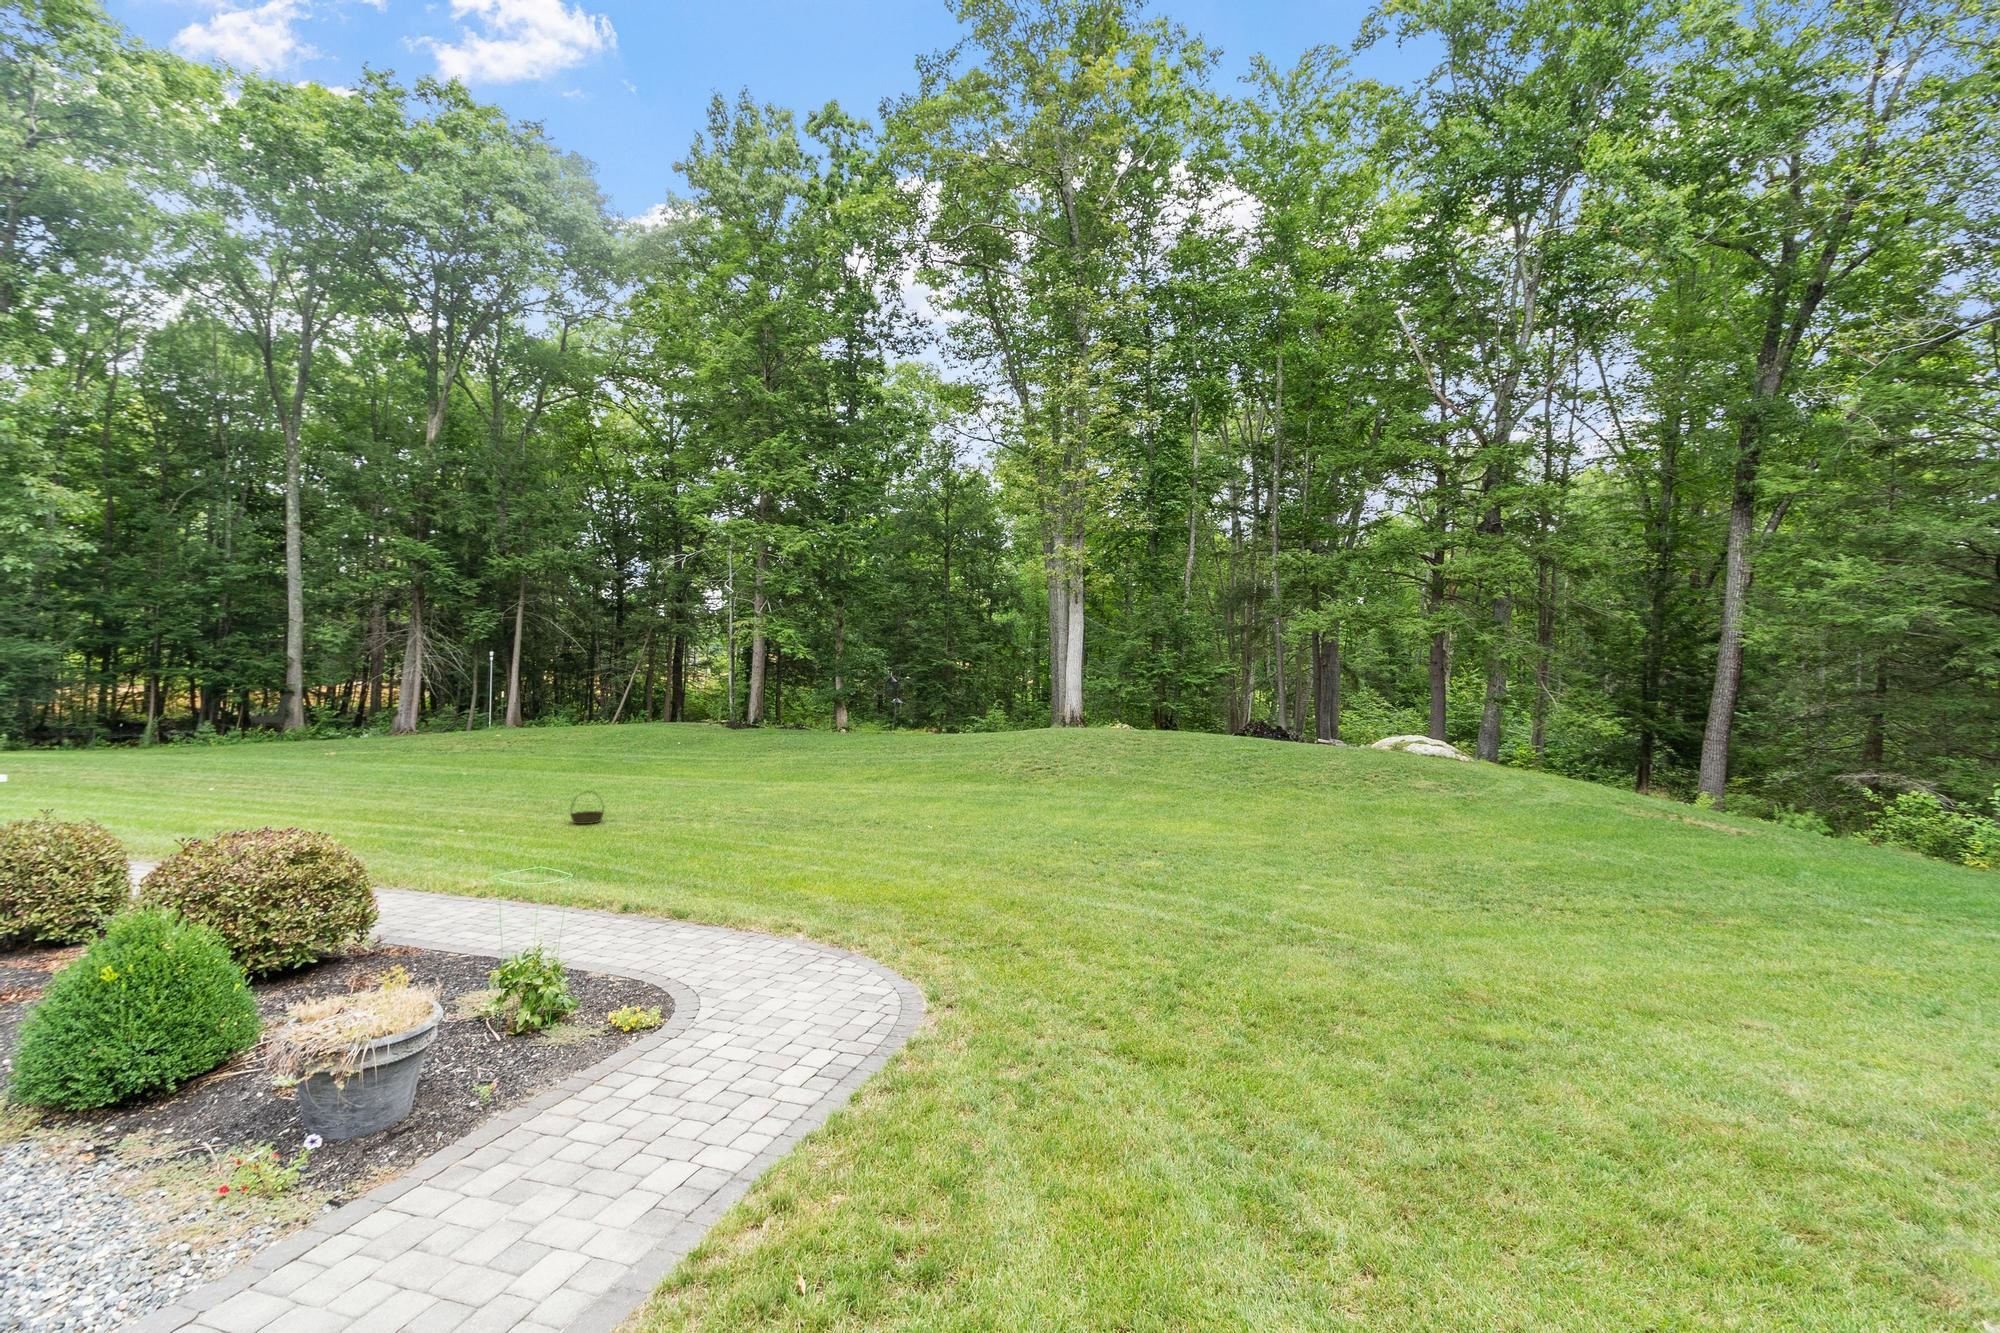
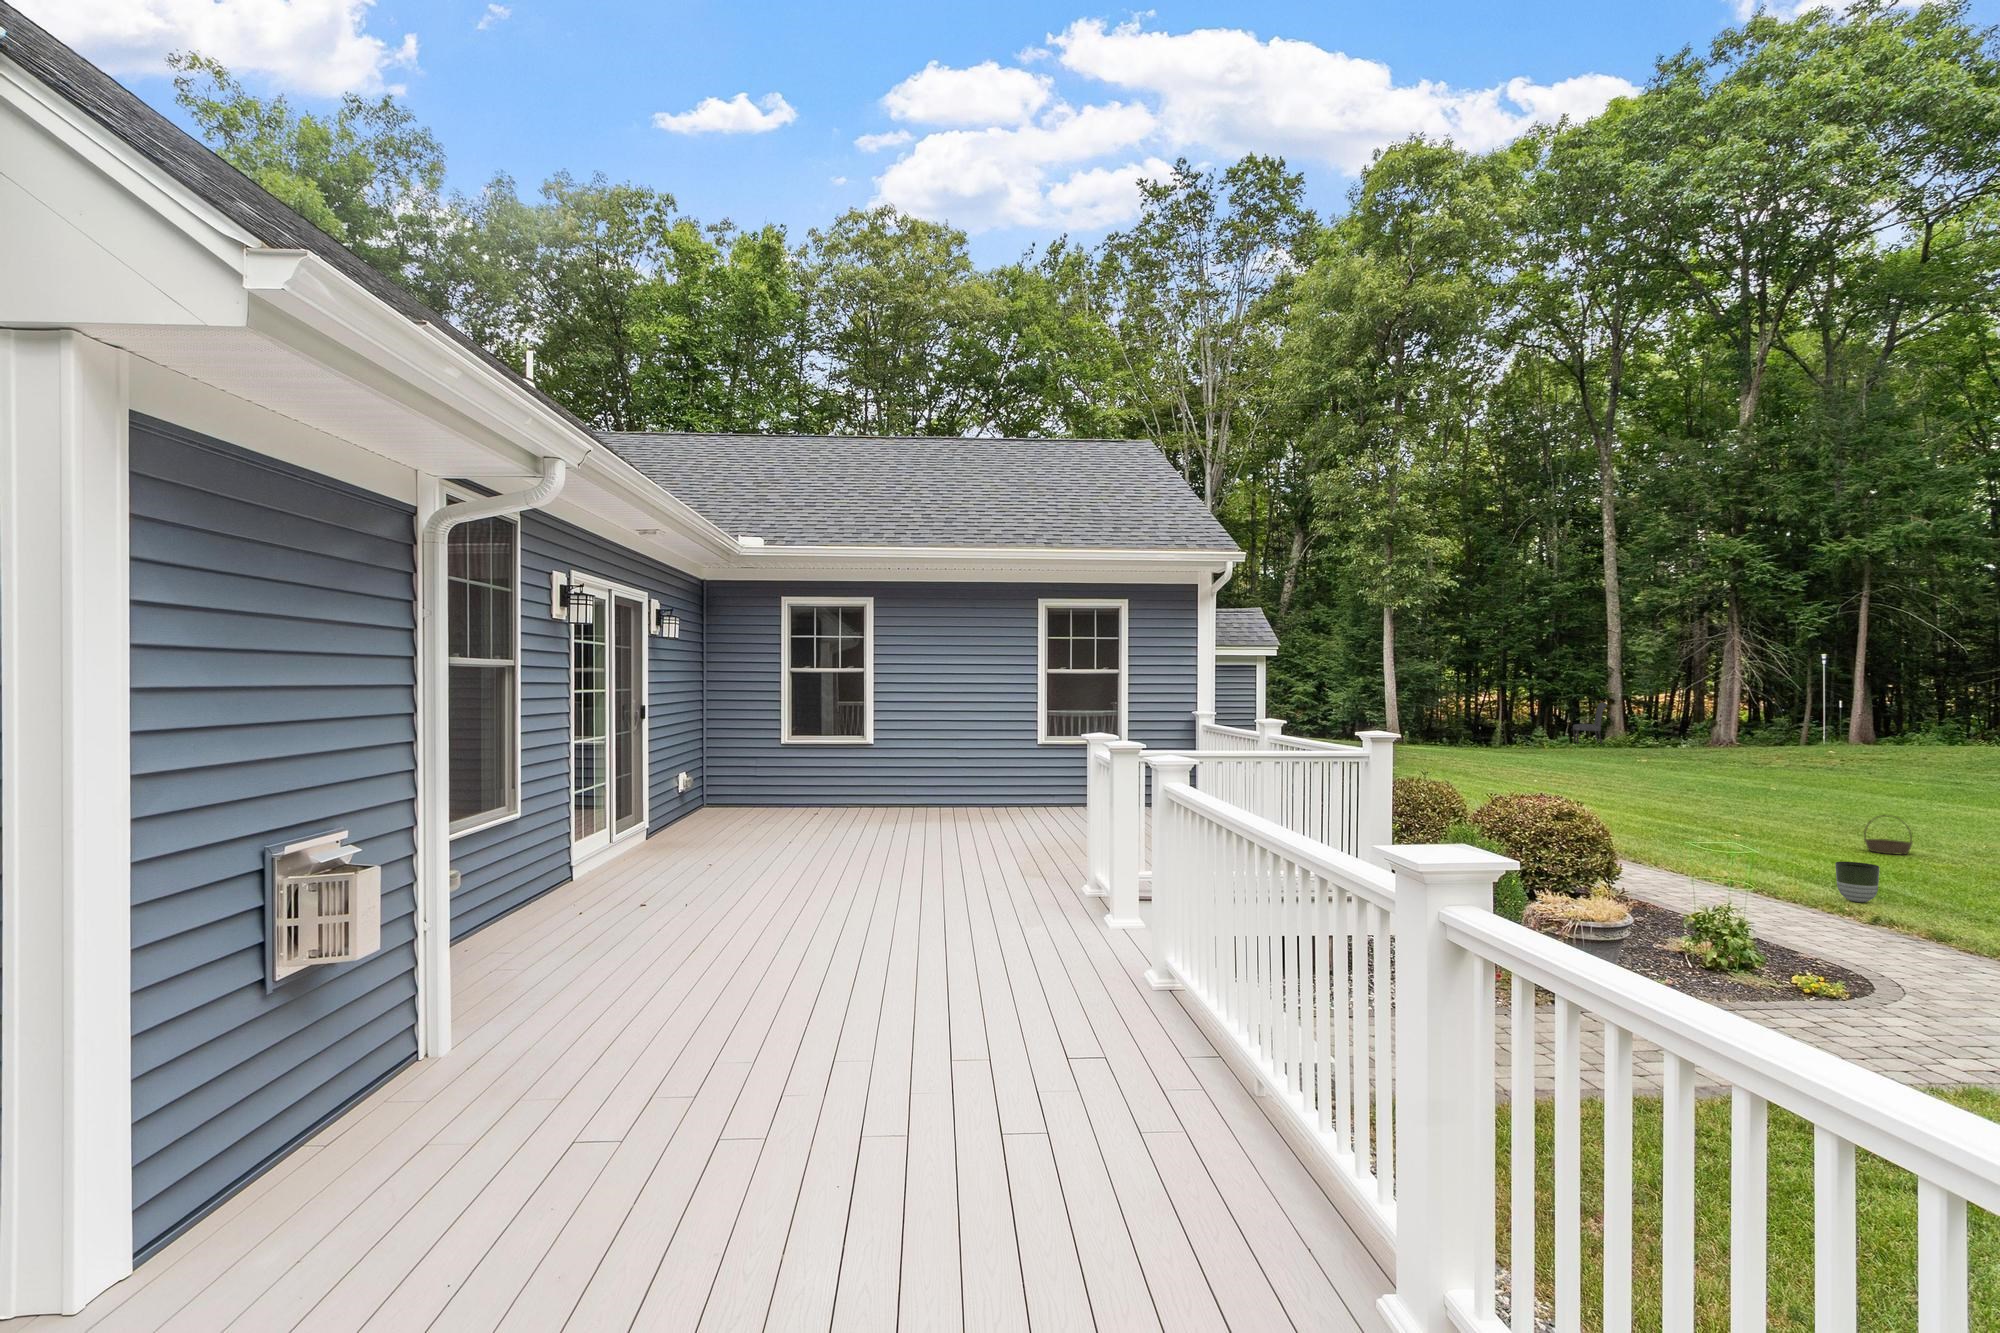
planter: none [581,845,614,882] -> present [1835,862,1879,902]

